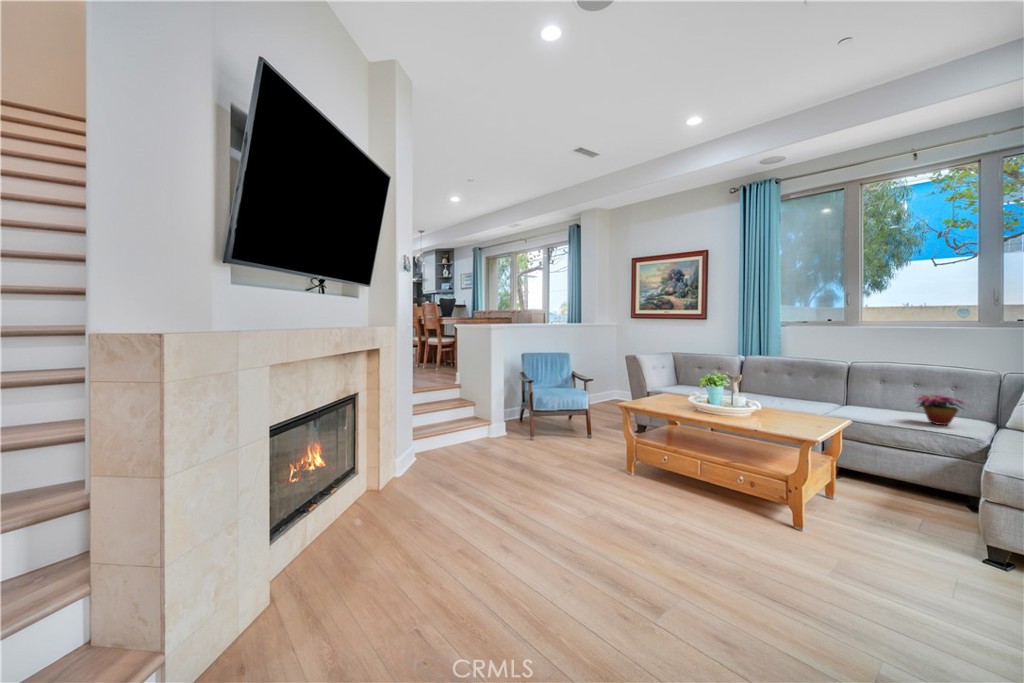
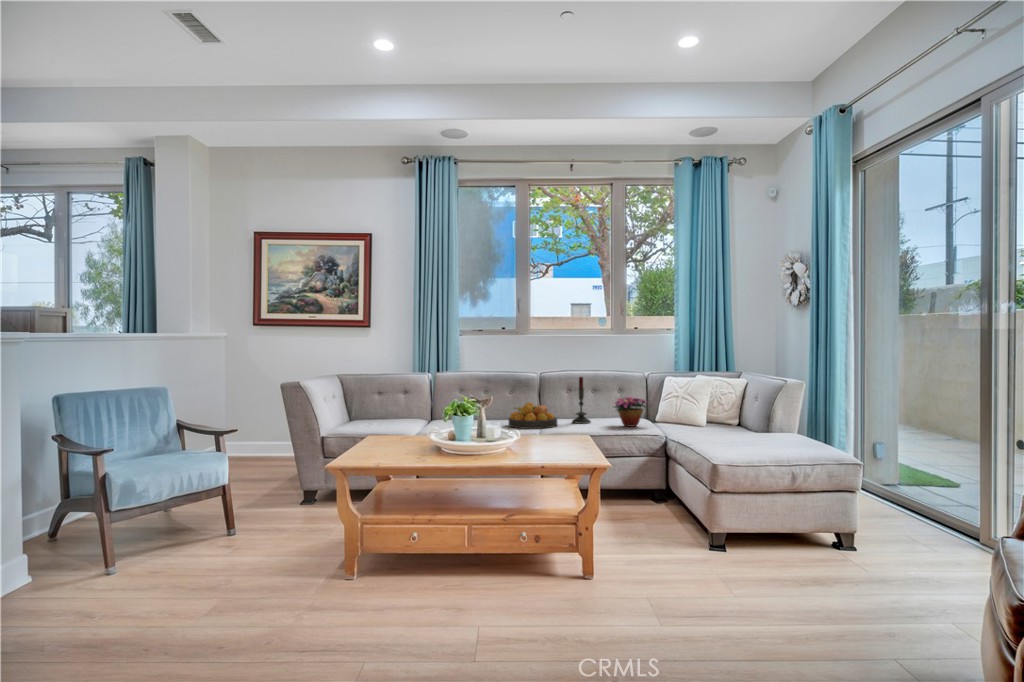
candle: none [874,369,897,414] -> present [572,377,591,424]
fruit bowl: none [797,388,850,412] -> present [509,403,557,429]

